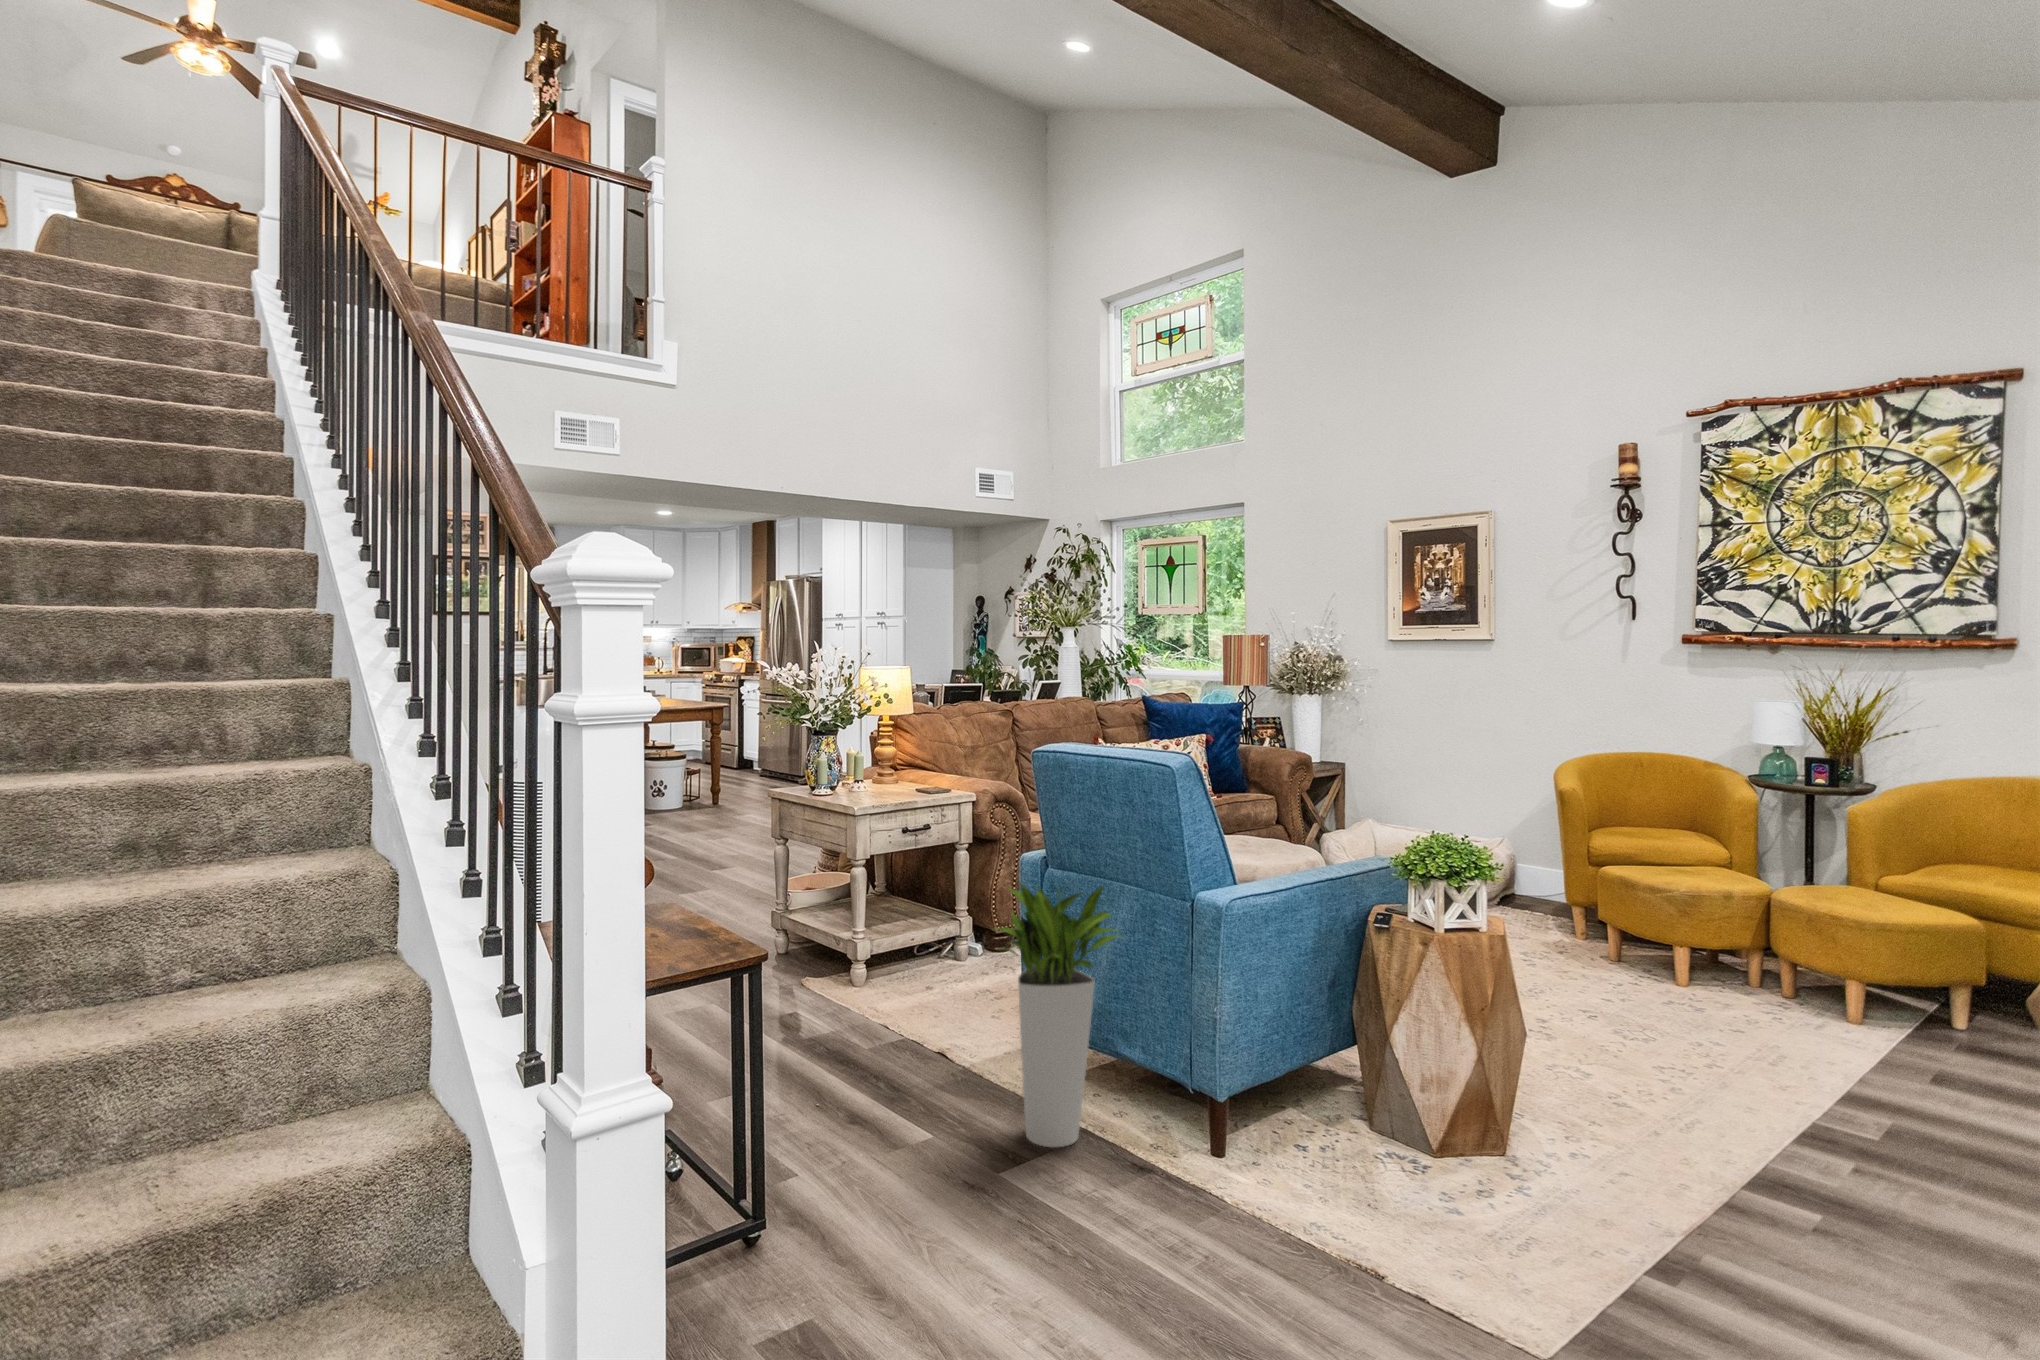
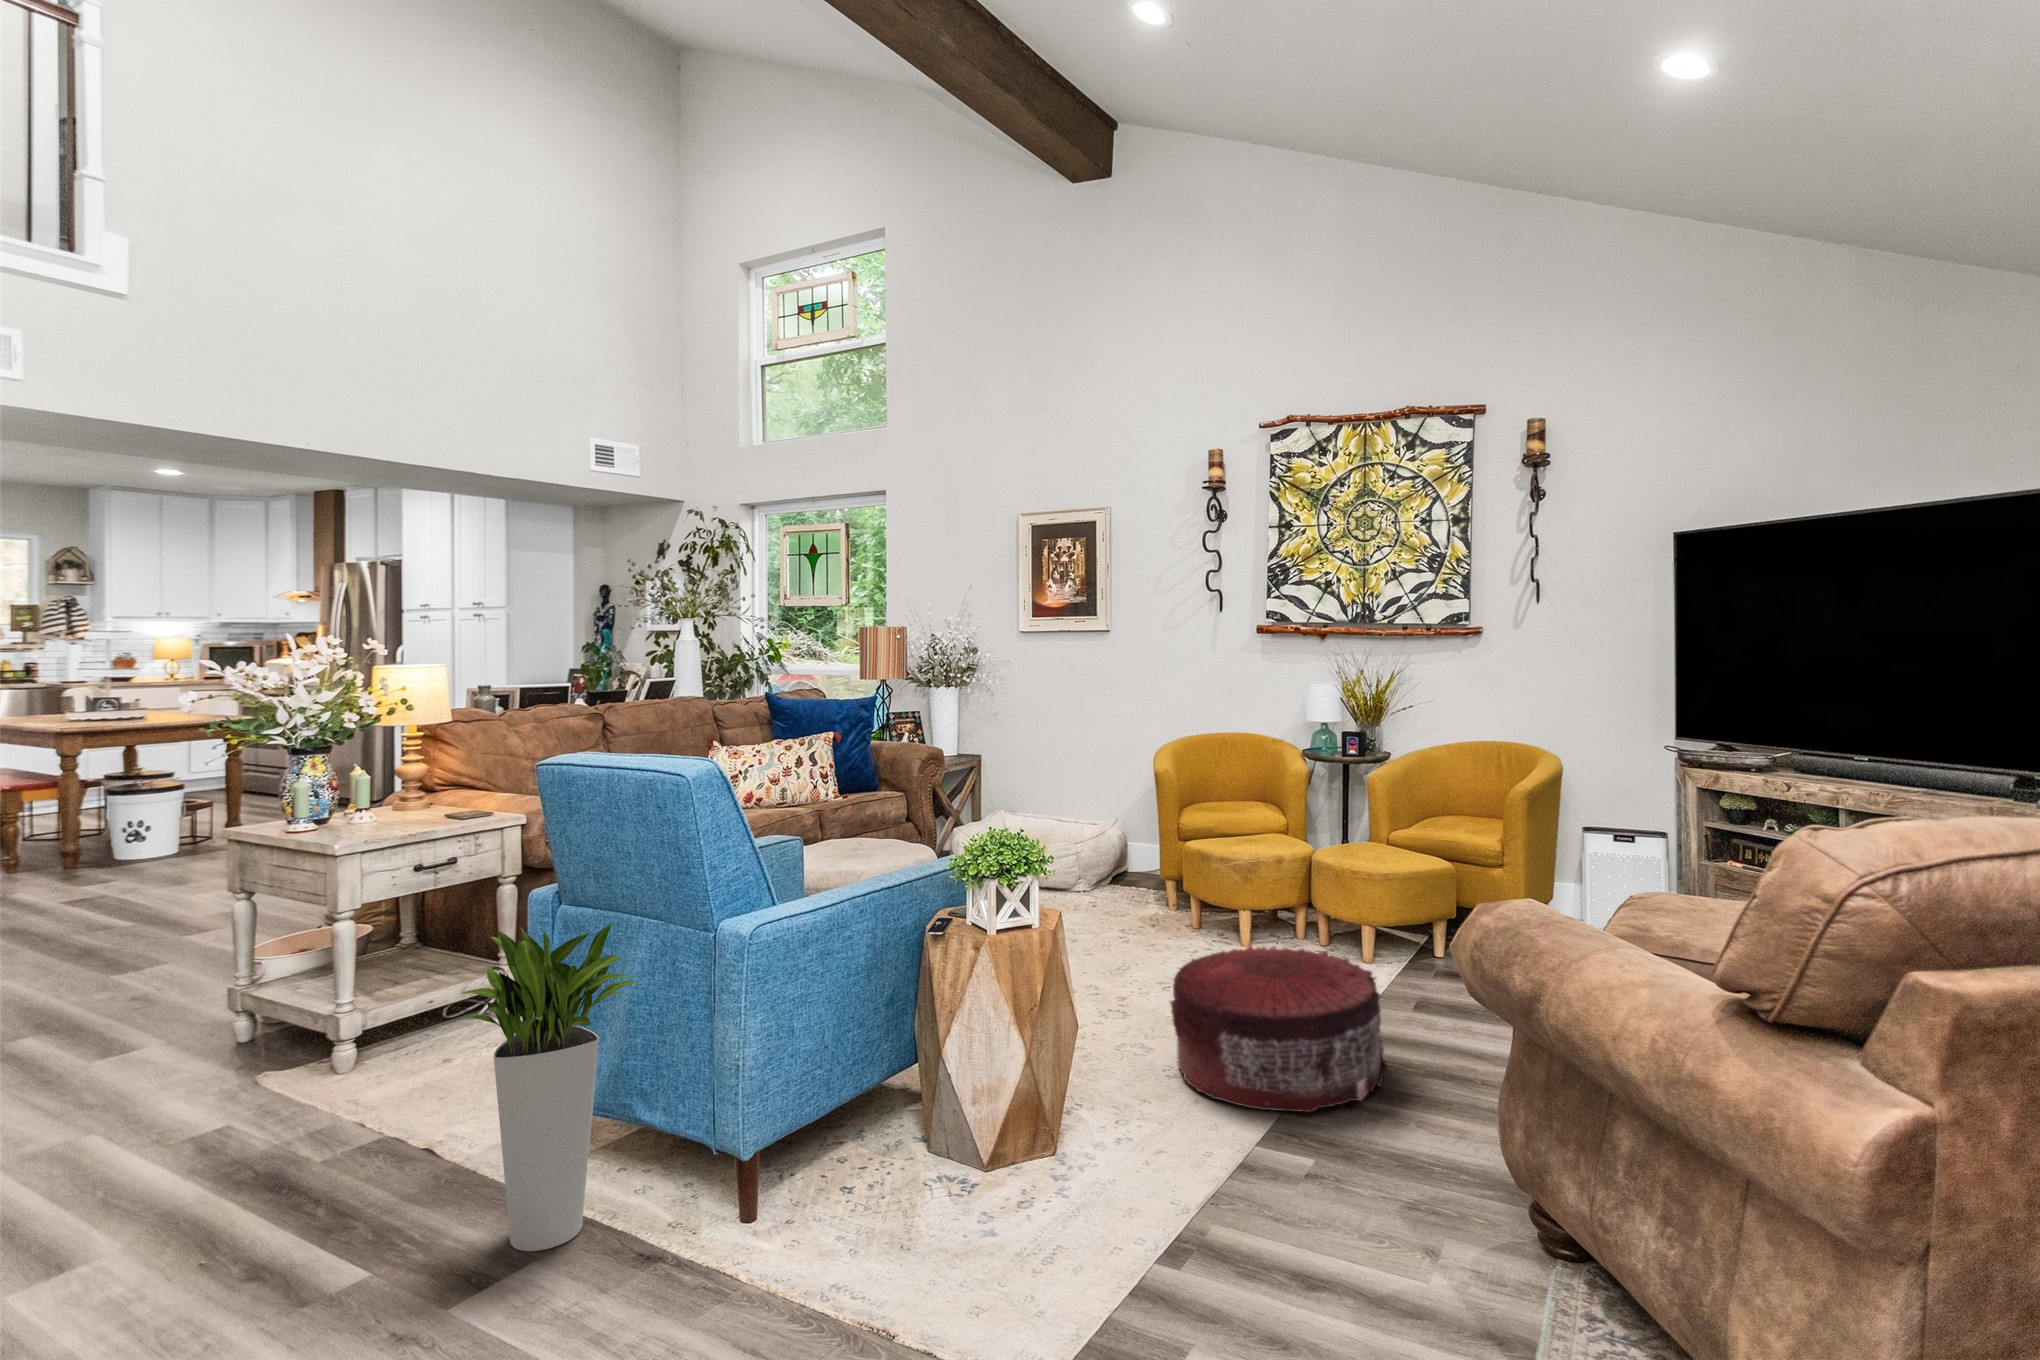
pouf: none [1616,979,1904,1165] -> present [1170,945,1388,1112]

